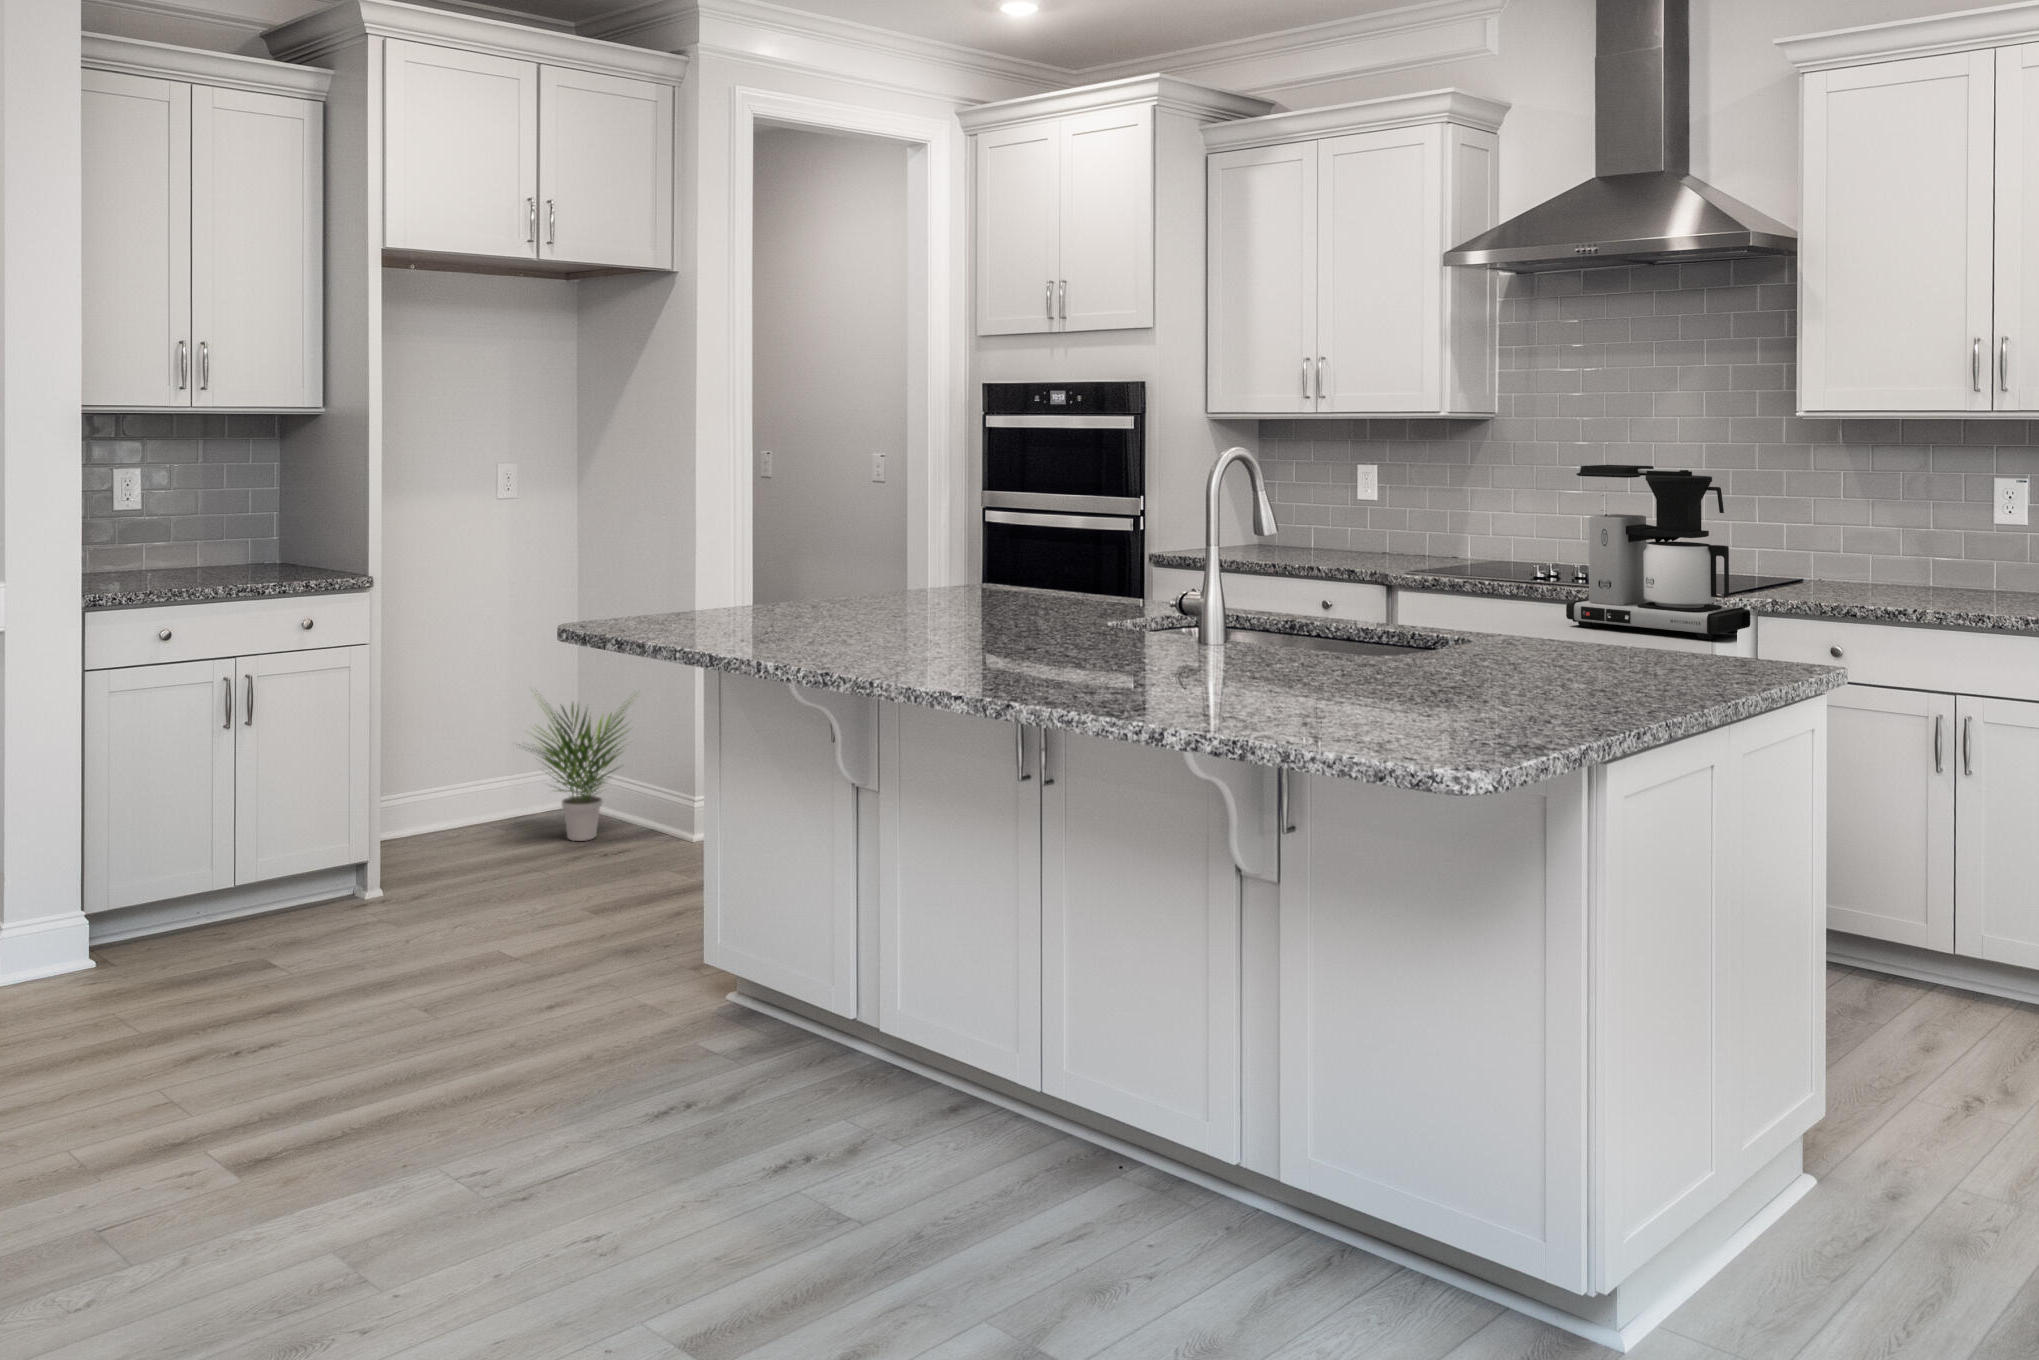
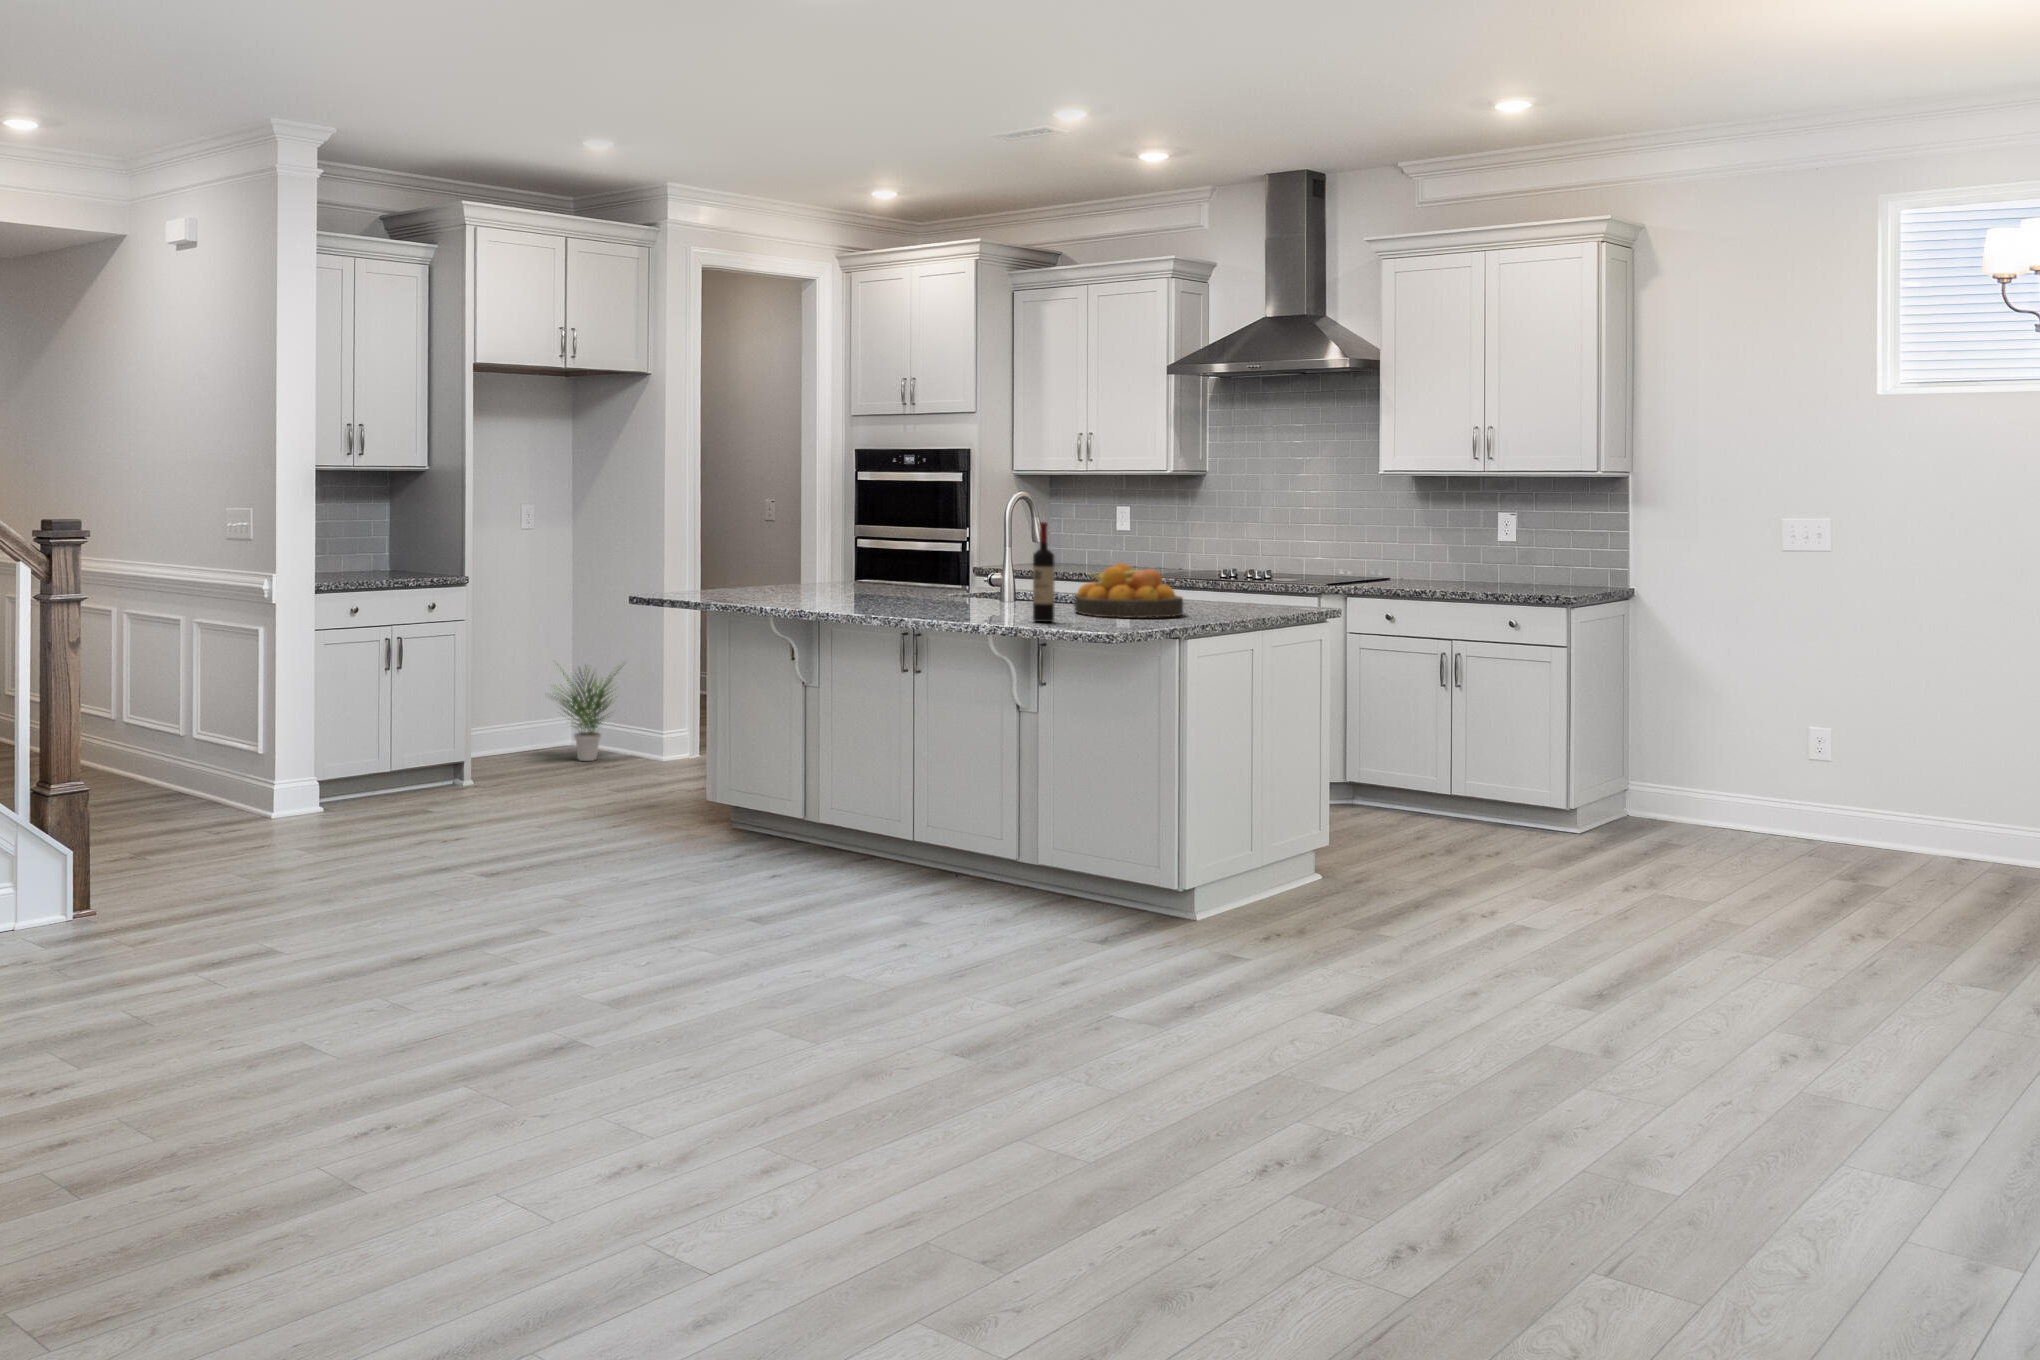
coffee maker: present [1566,465,1751,639] -> none [1215,503,1318,602]
wine bottle: none [1281,513,1326,719] -> present [1033,522,1055,622]
fruit bowl: none [1350,584,1565,700] -> present [1075,563,1183,618]

